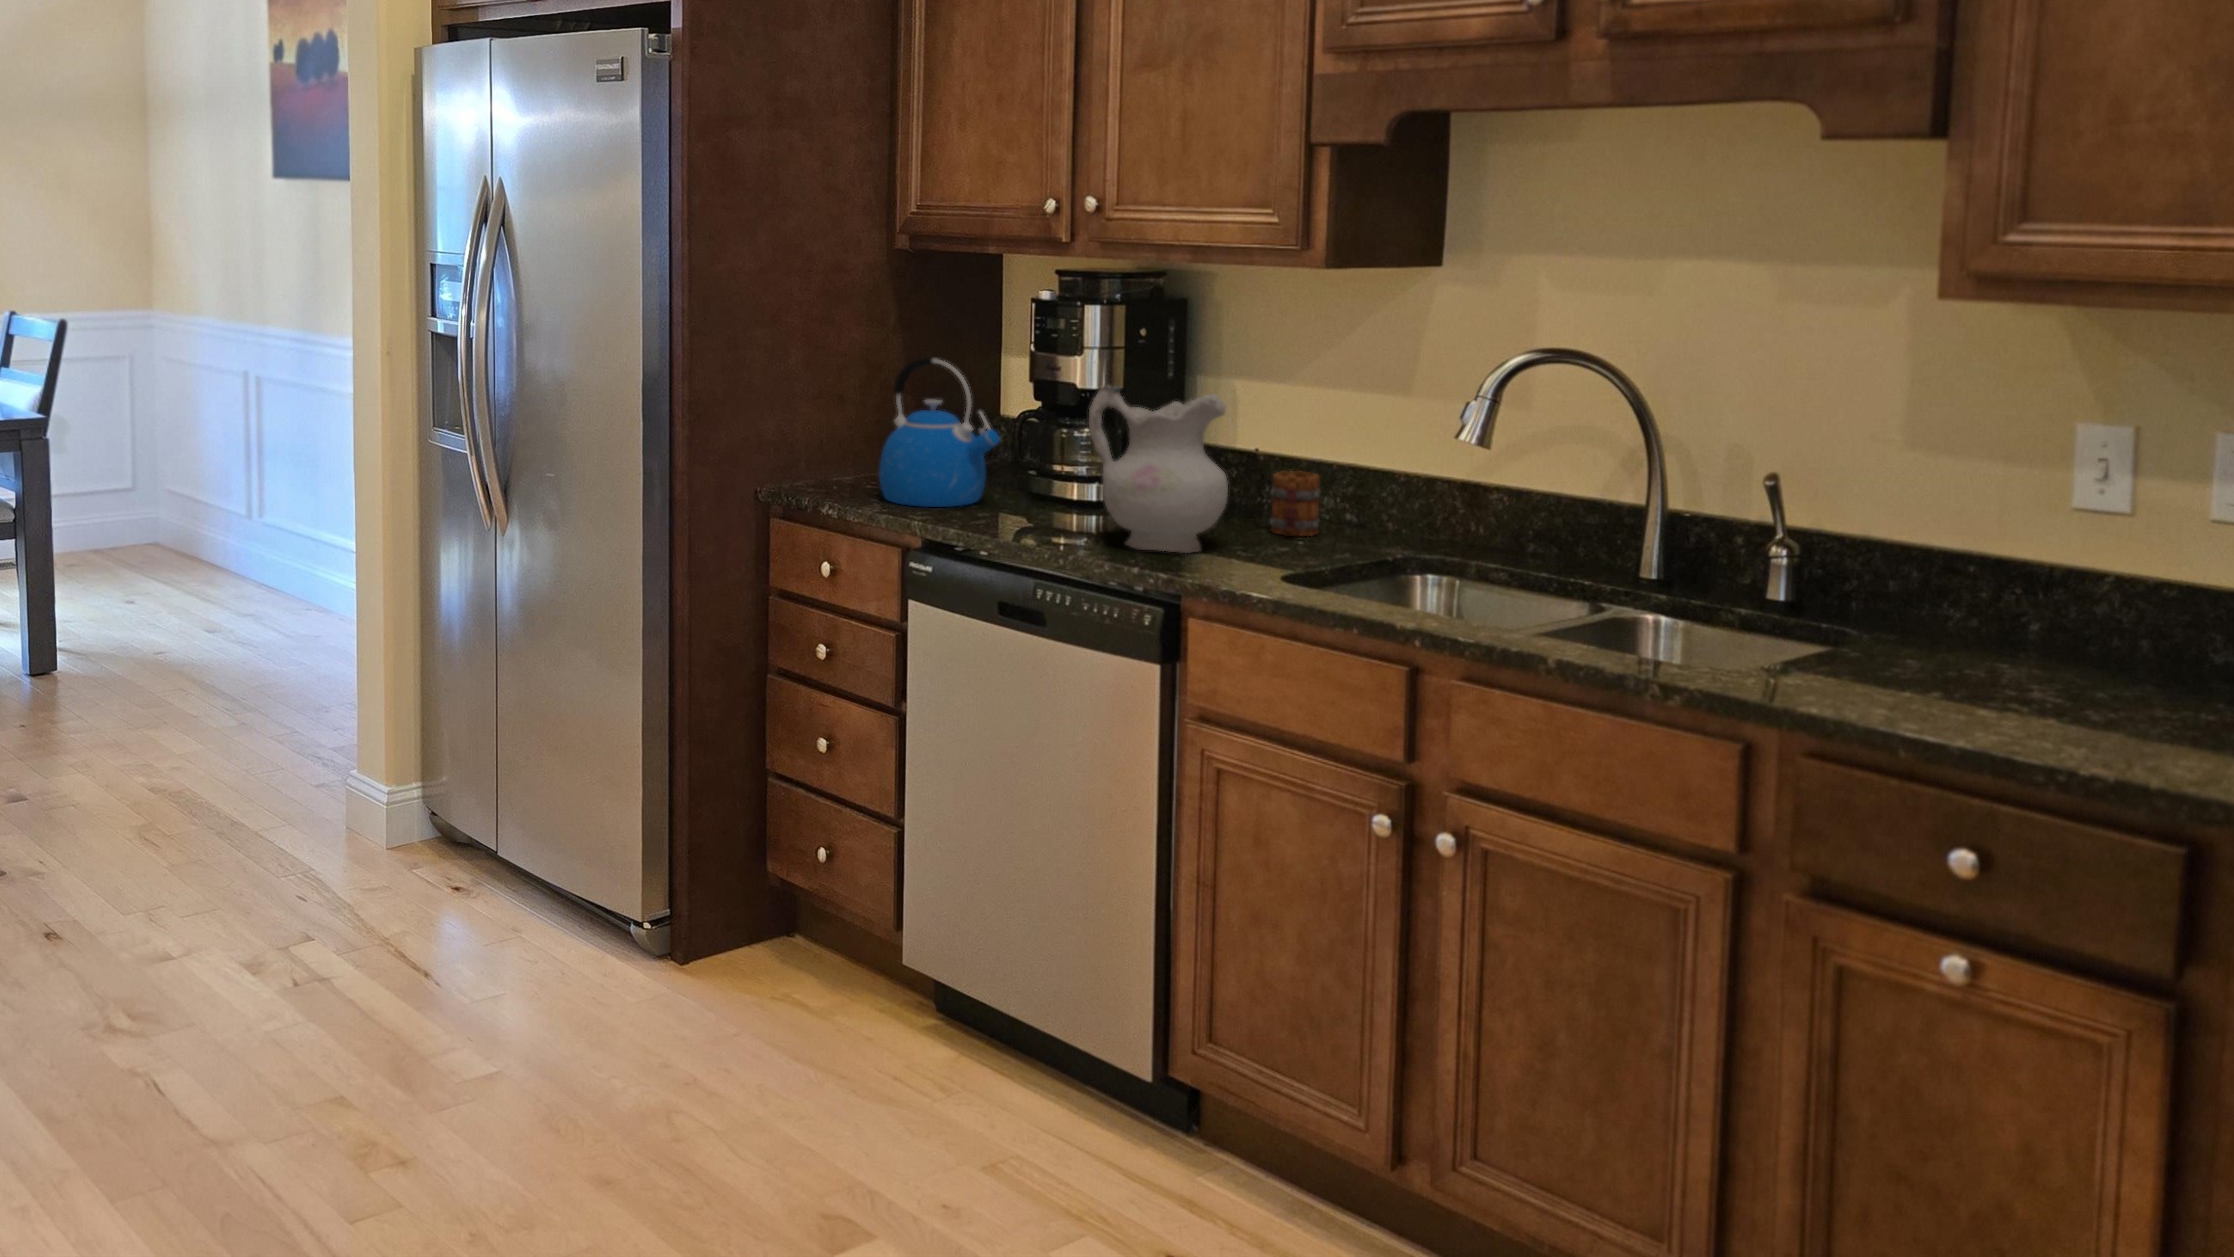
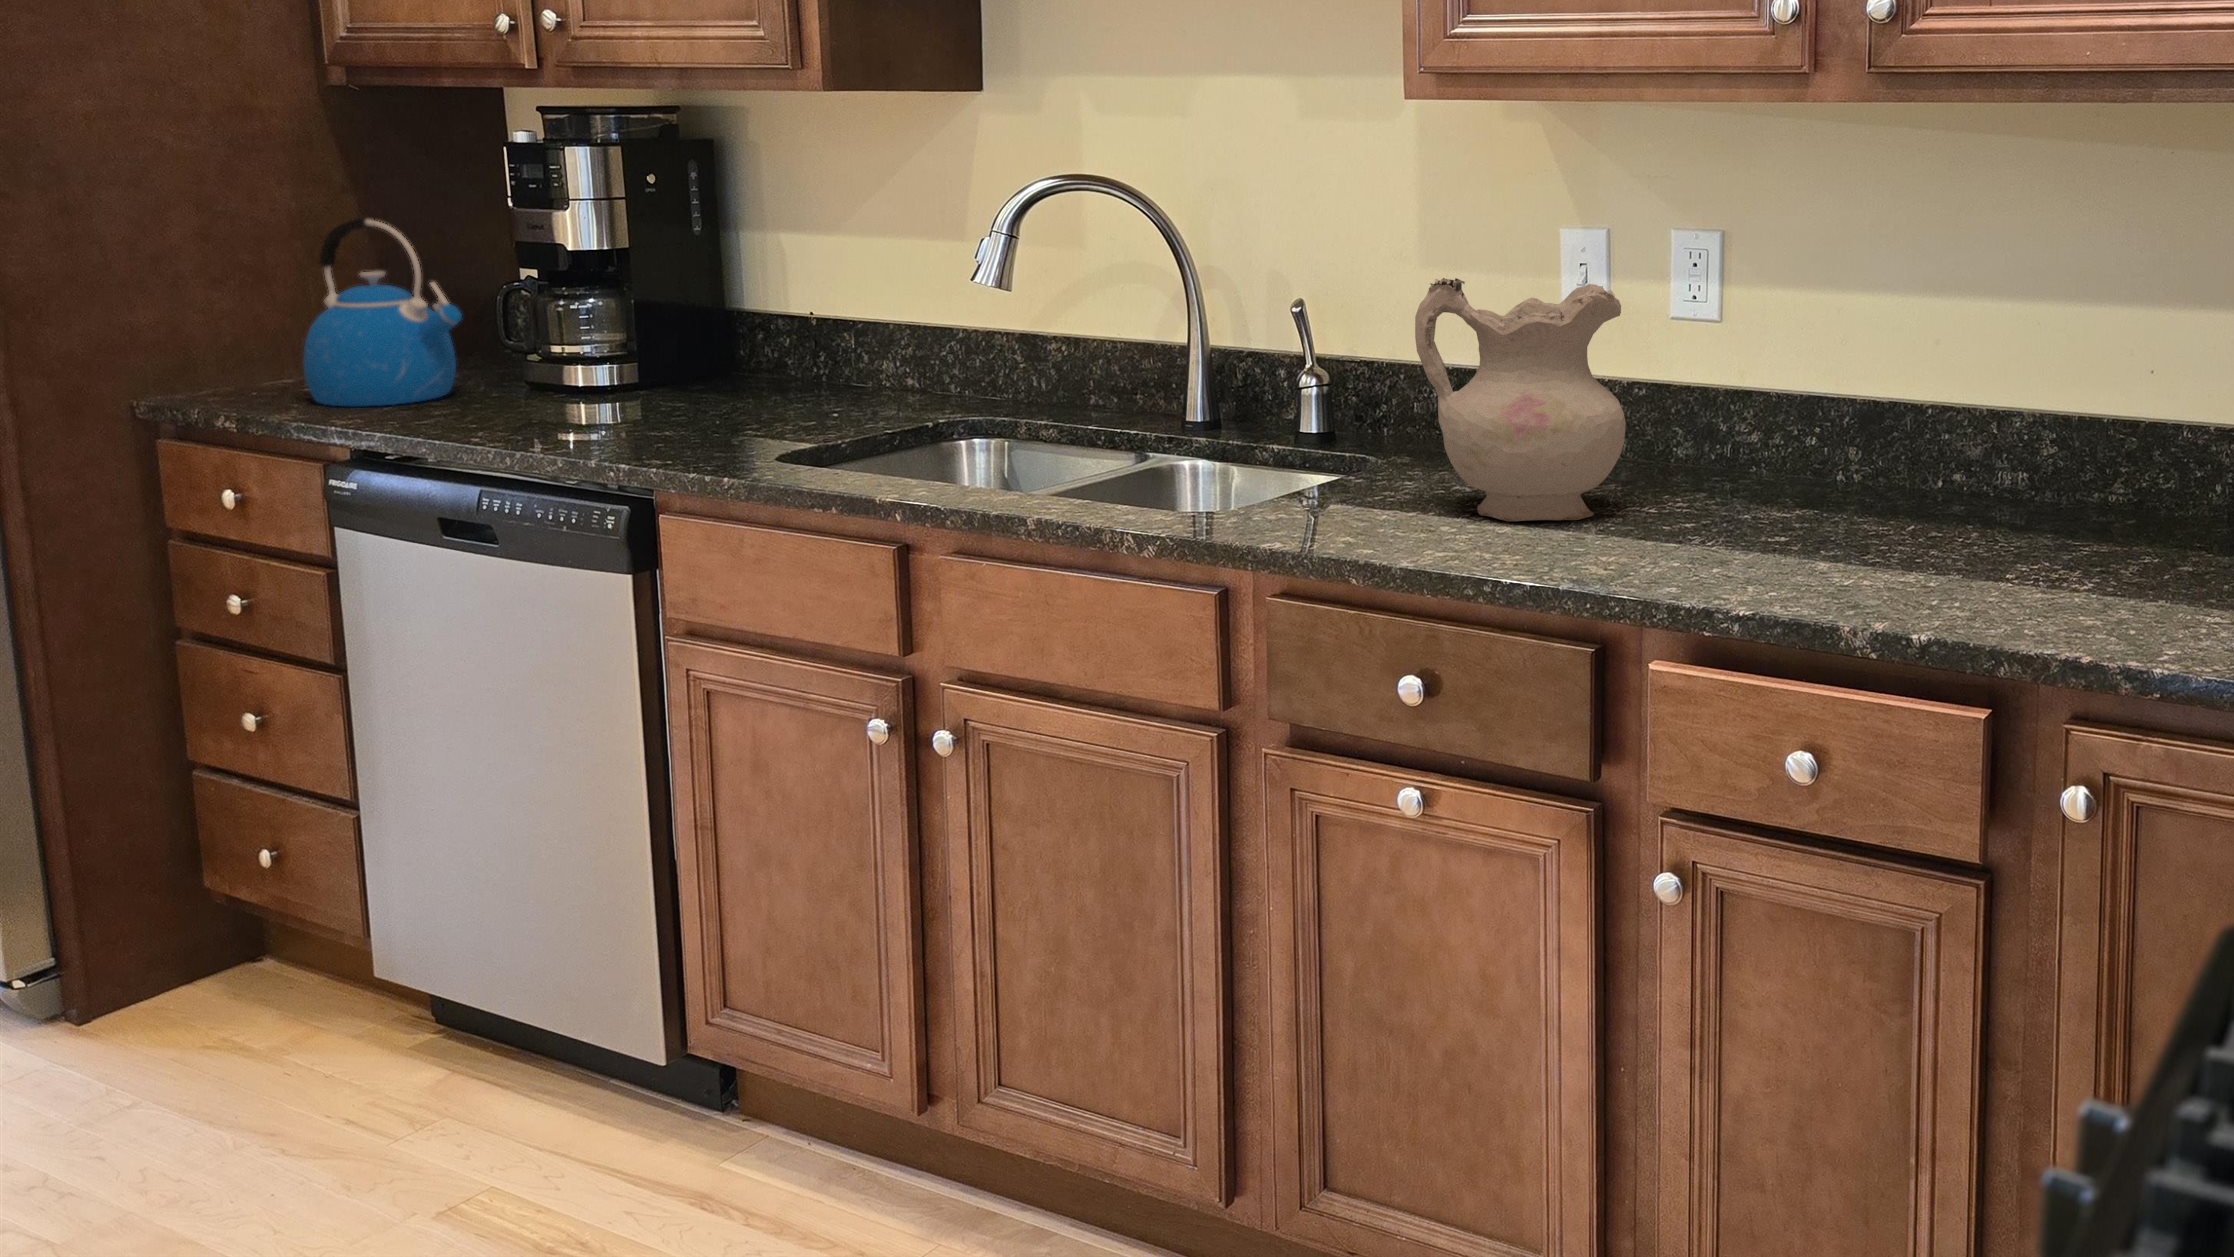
ceramic pitcher: present [1089,385,1228,553] -> present [1415,278,1626,521]
mug: present [1270,471,1320,536] -> none [801,332,865,407]

